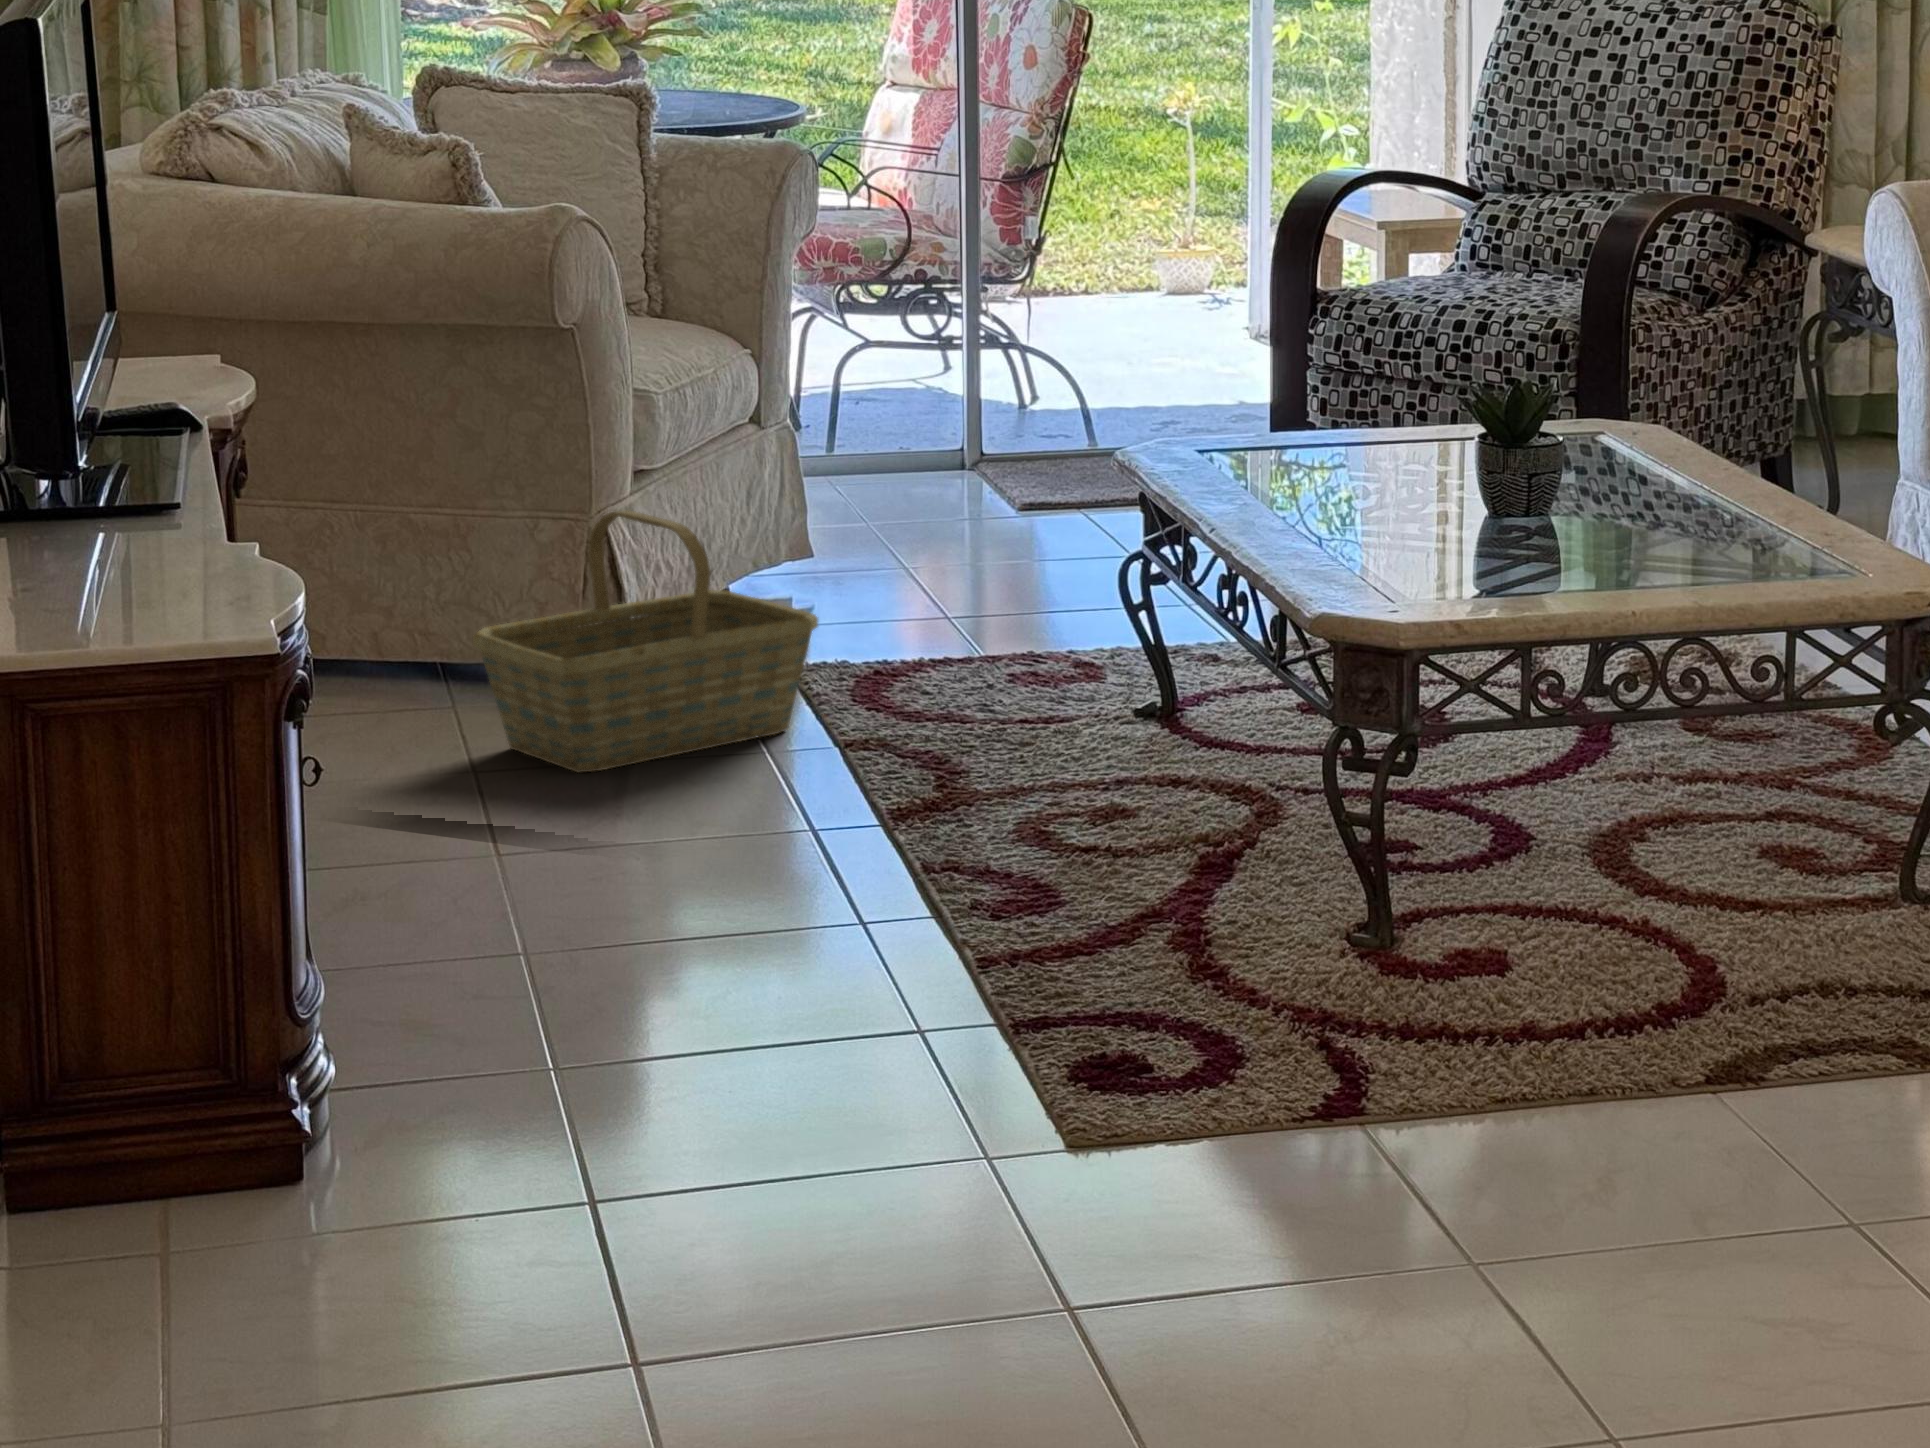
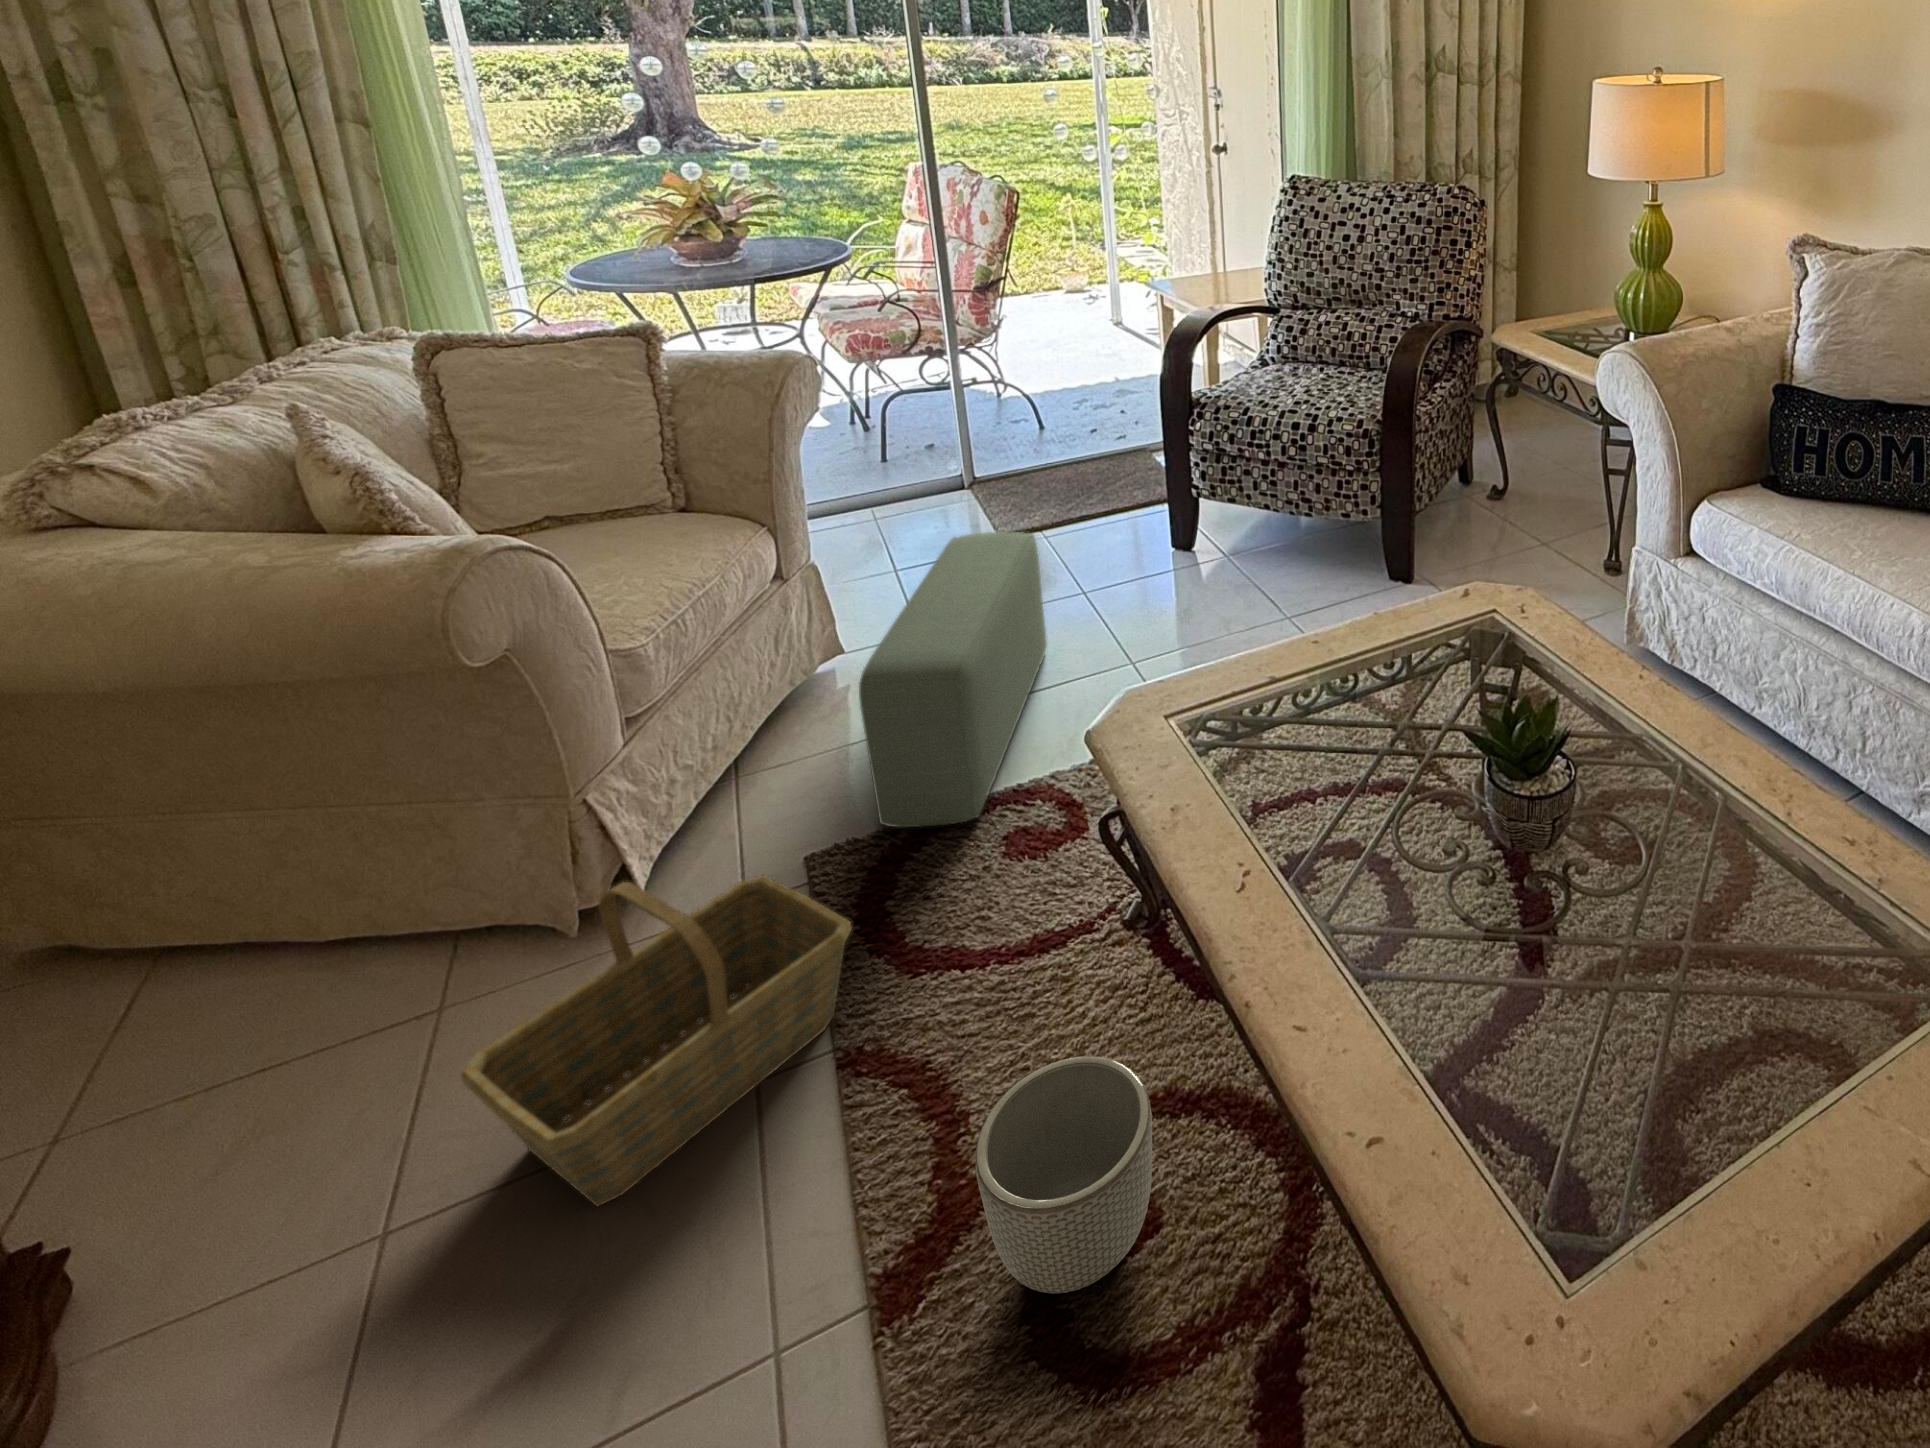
pouf: none [837,386,1063,660] -> present [859,532,1047,827]
planter: none [931,658,1096,841] -> present [976,1056,1152,1293]

